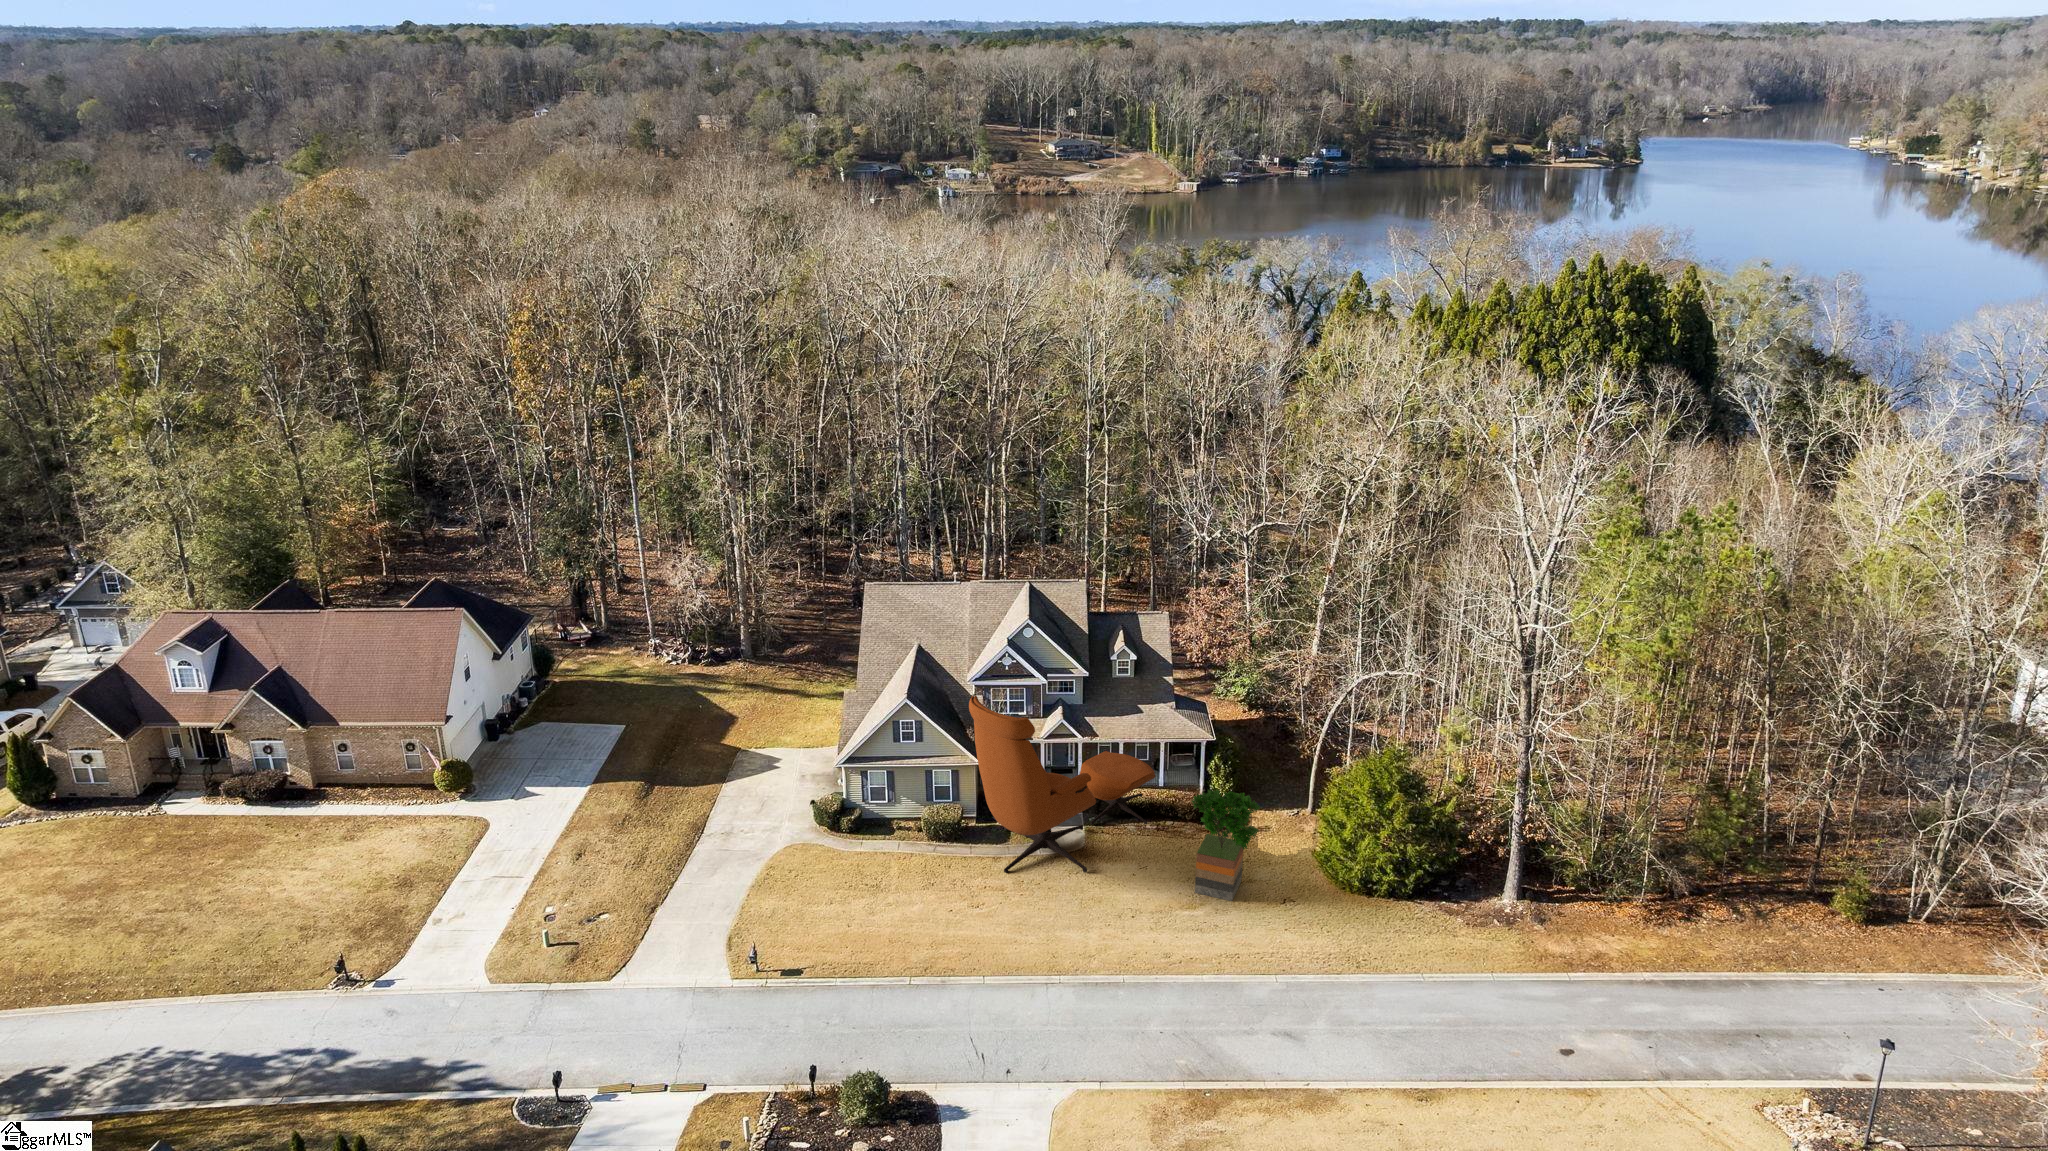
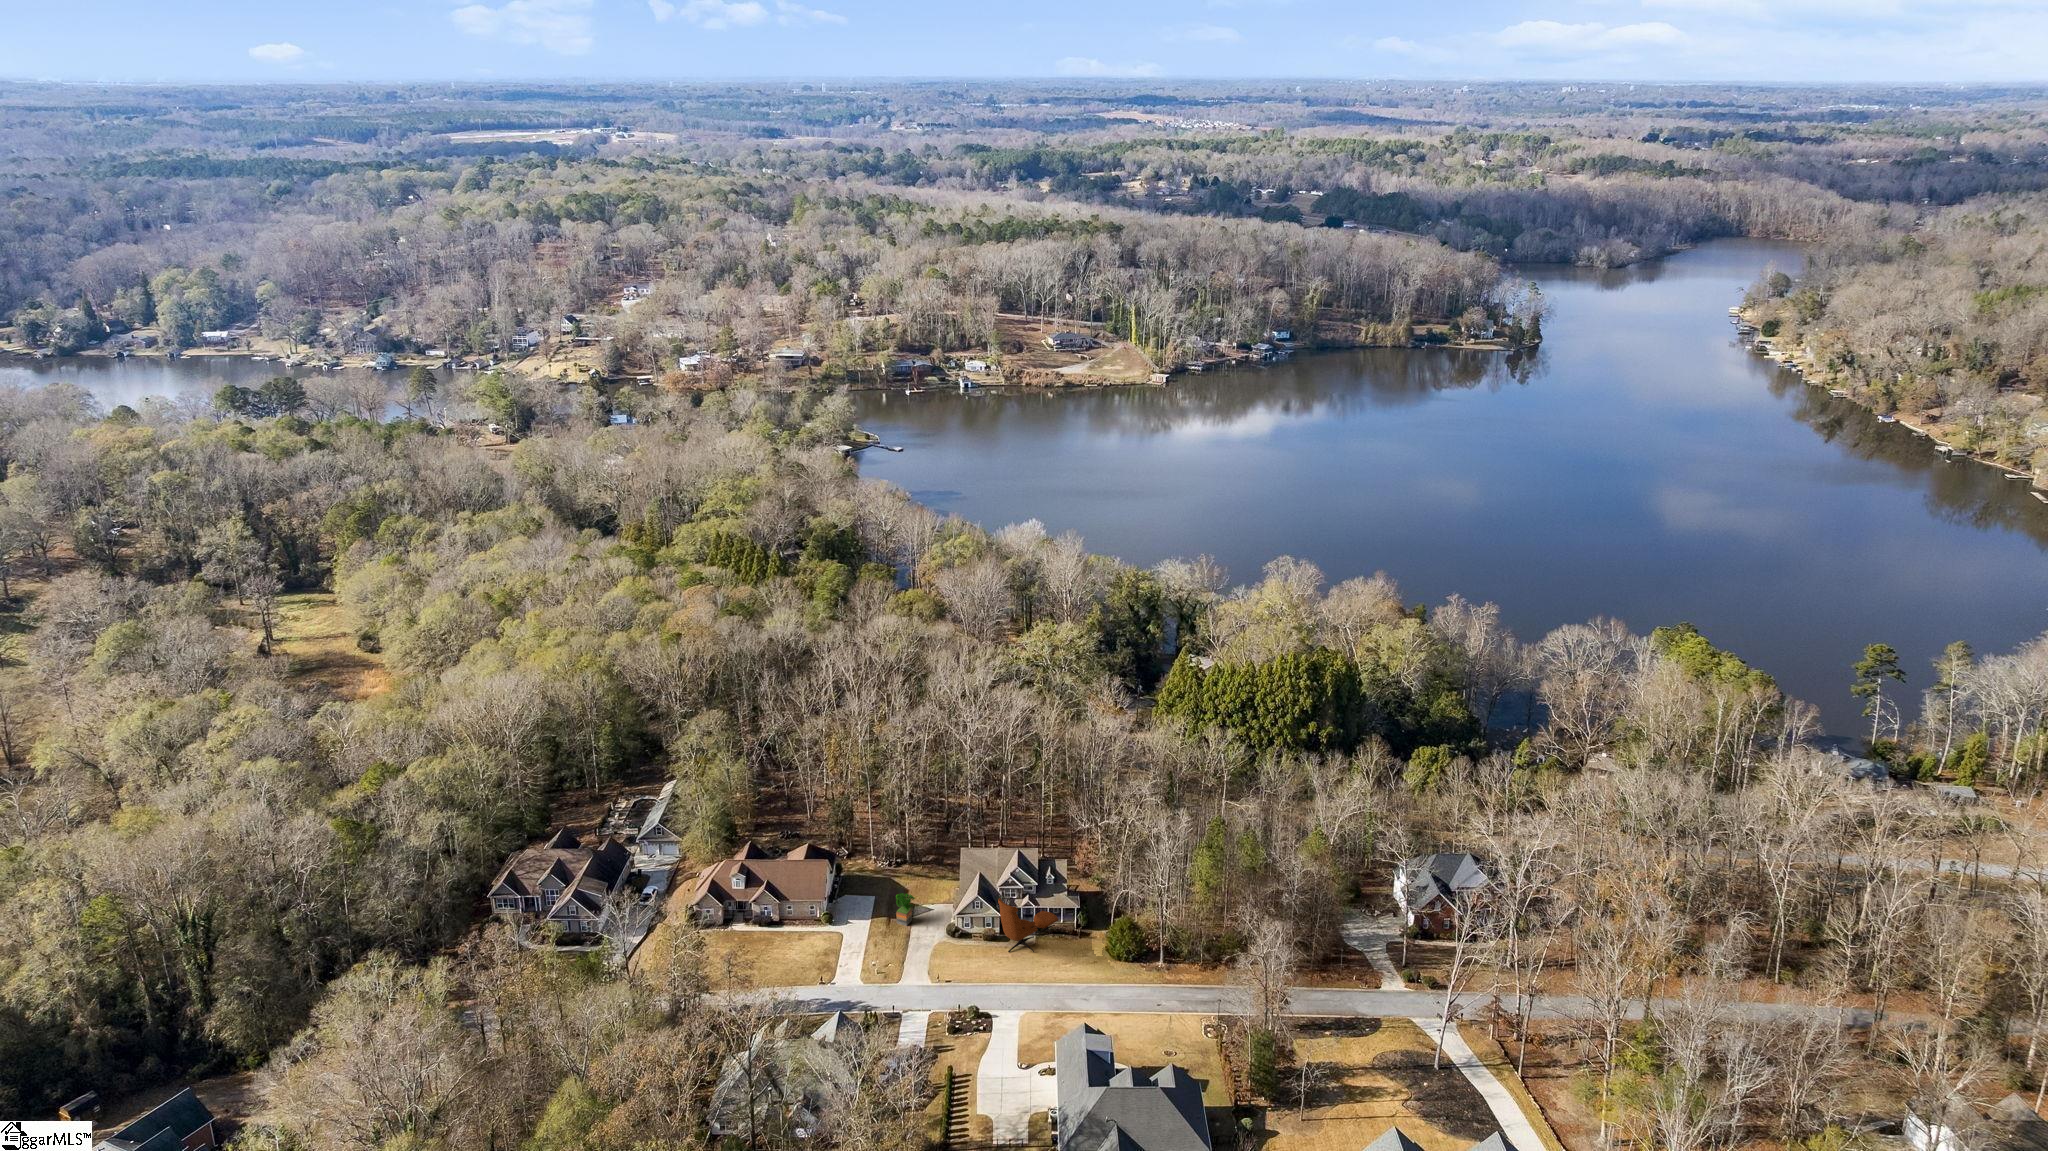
potted tree: present [1191,789,1260,901] -> present [896,893,915,926]

